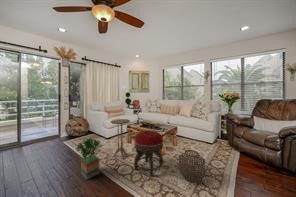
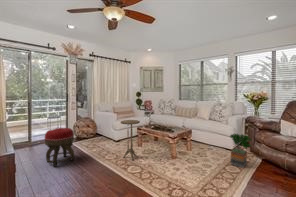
footstool: present [134,130,163,176] -> present [45,128,74,167]
potted tree: present [77,138,103,179] -> present [230,134,251,168]
woven basket: present [179,150,205,182] -> none [188,151,214,182]

